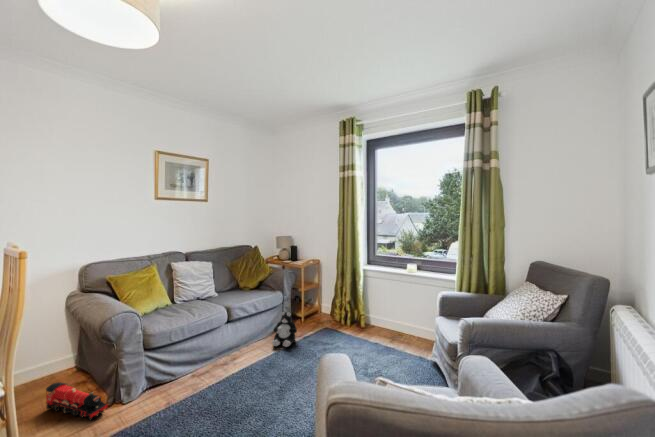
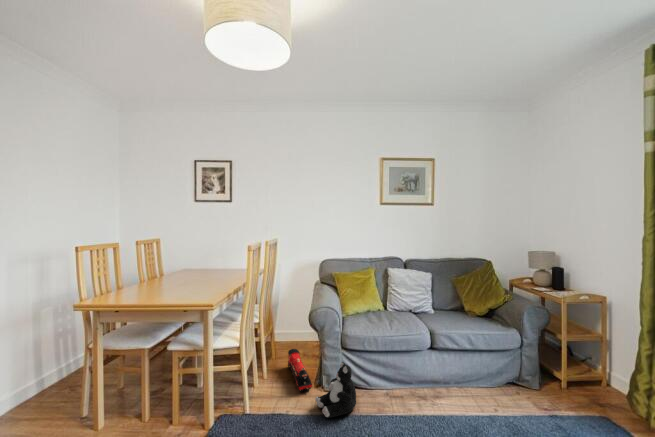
plush toy: present [272,312,297,347] -> present [315,362,356,417]

